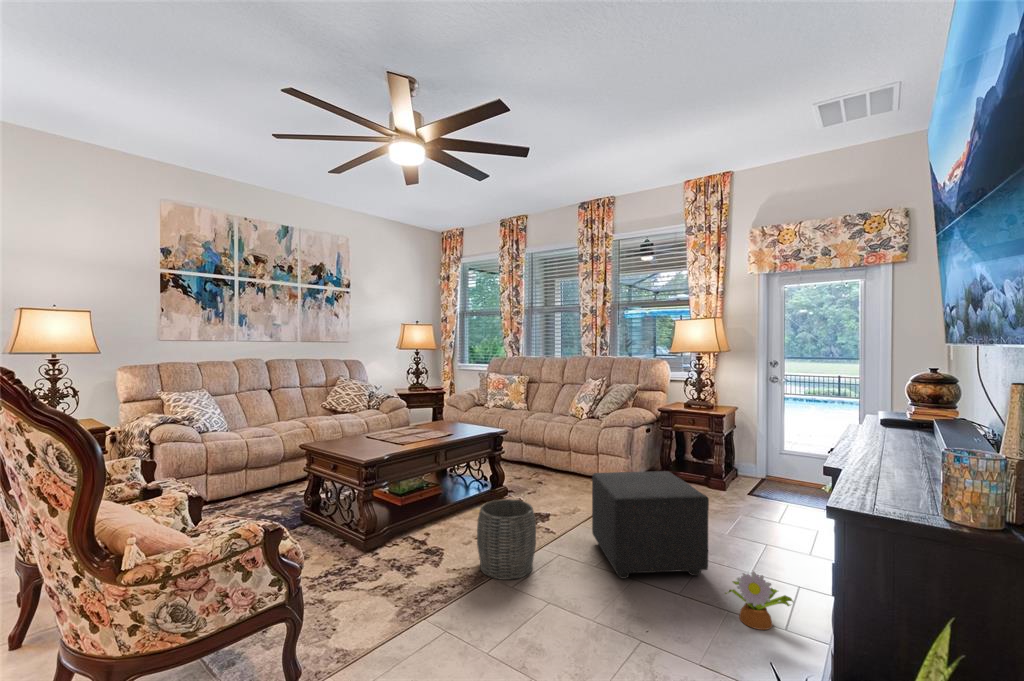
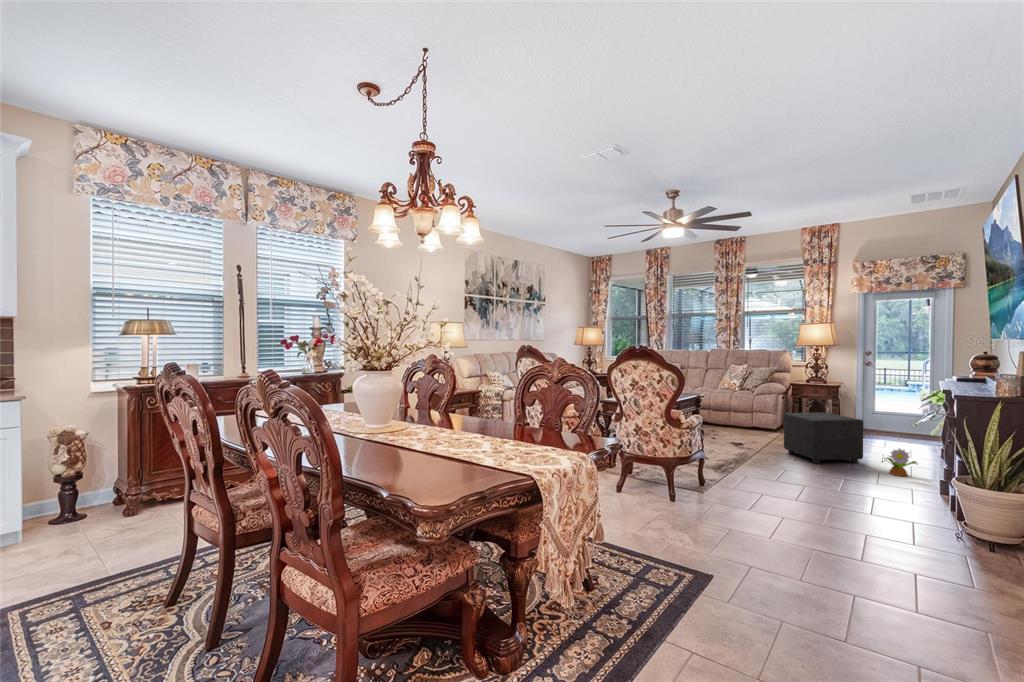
woven basket: present [477,499,536,580] -> none [731,426,766,463]

